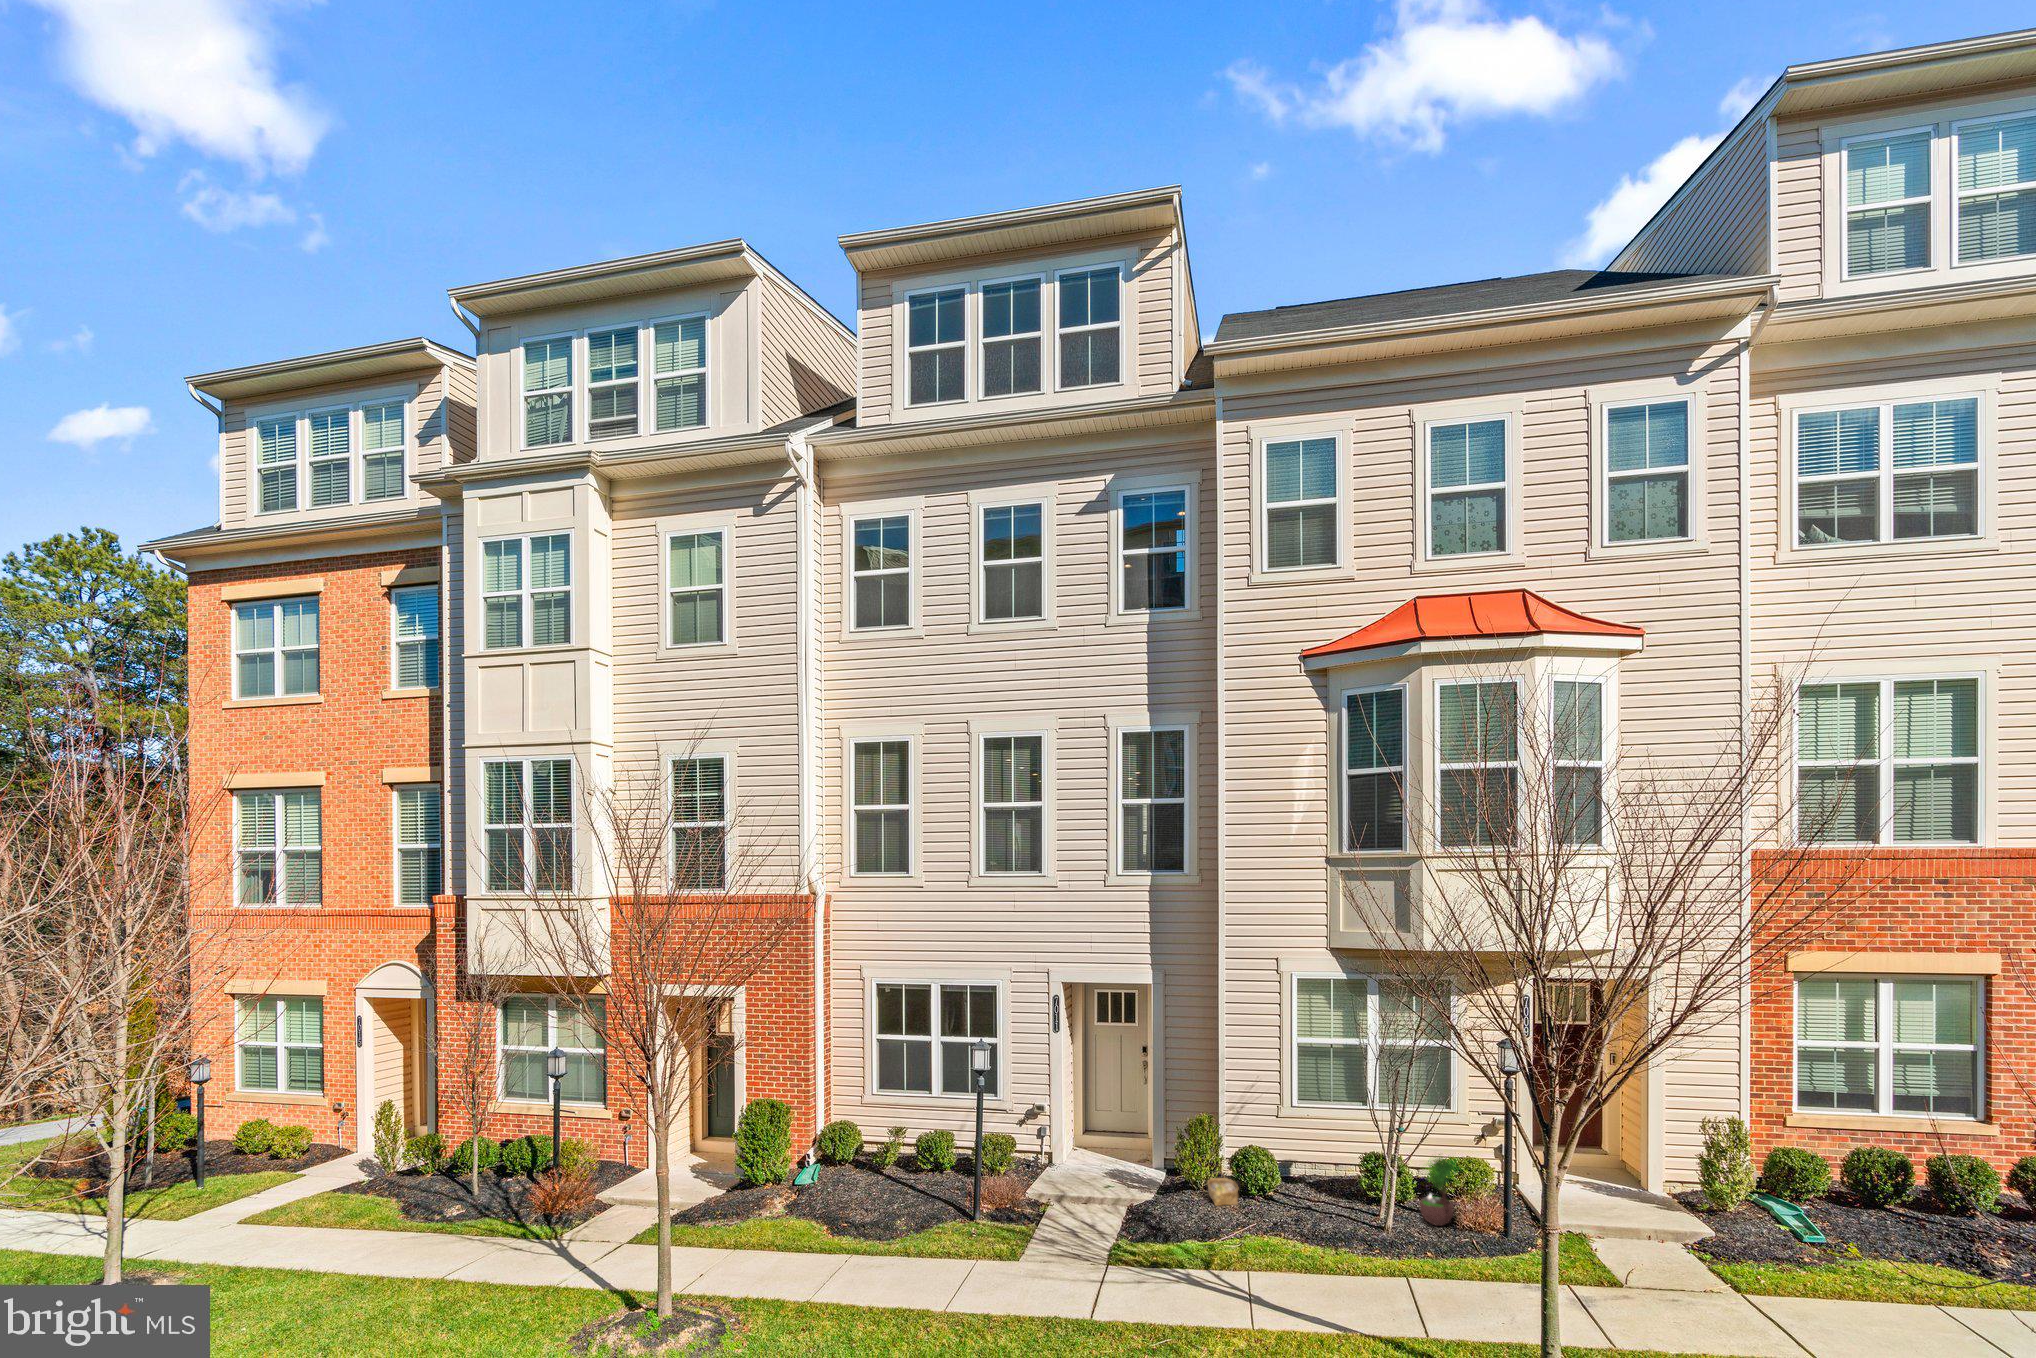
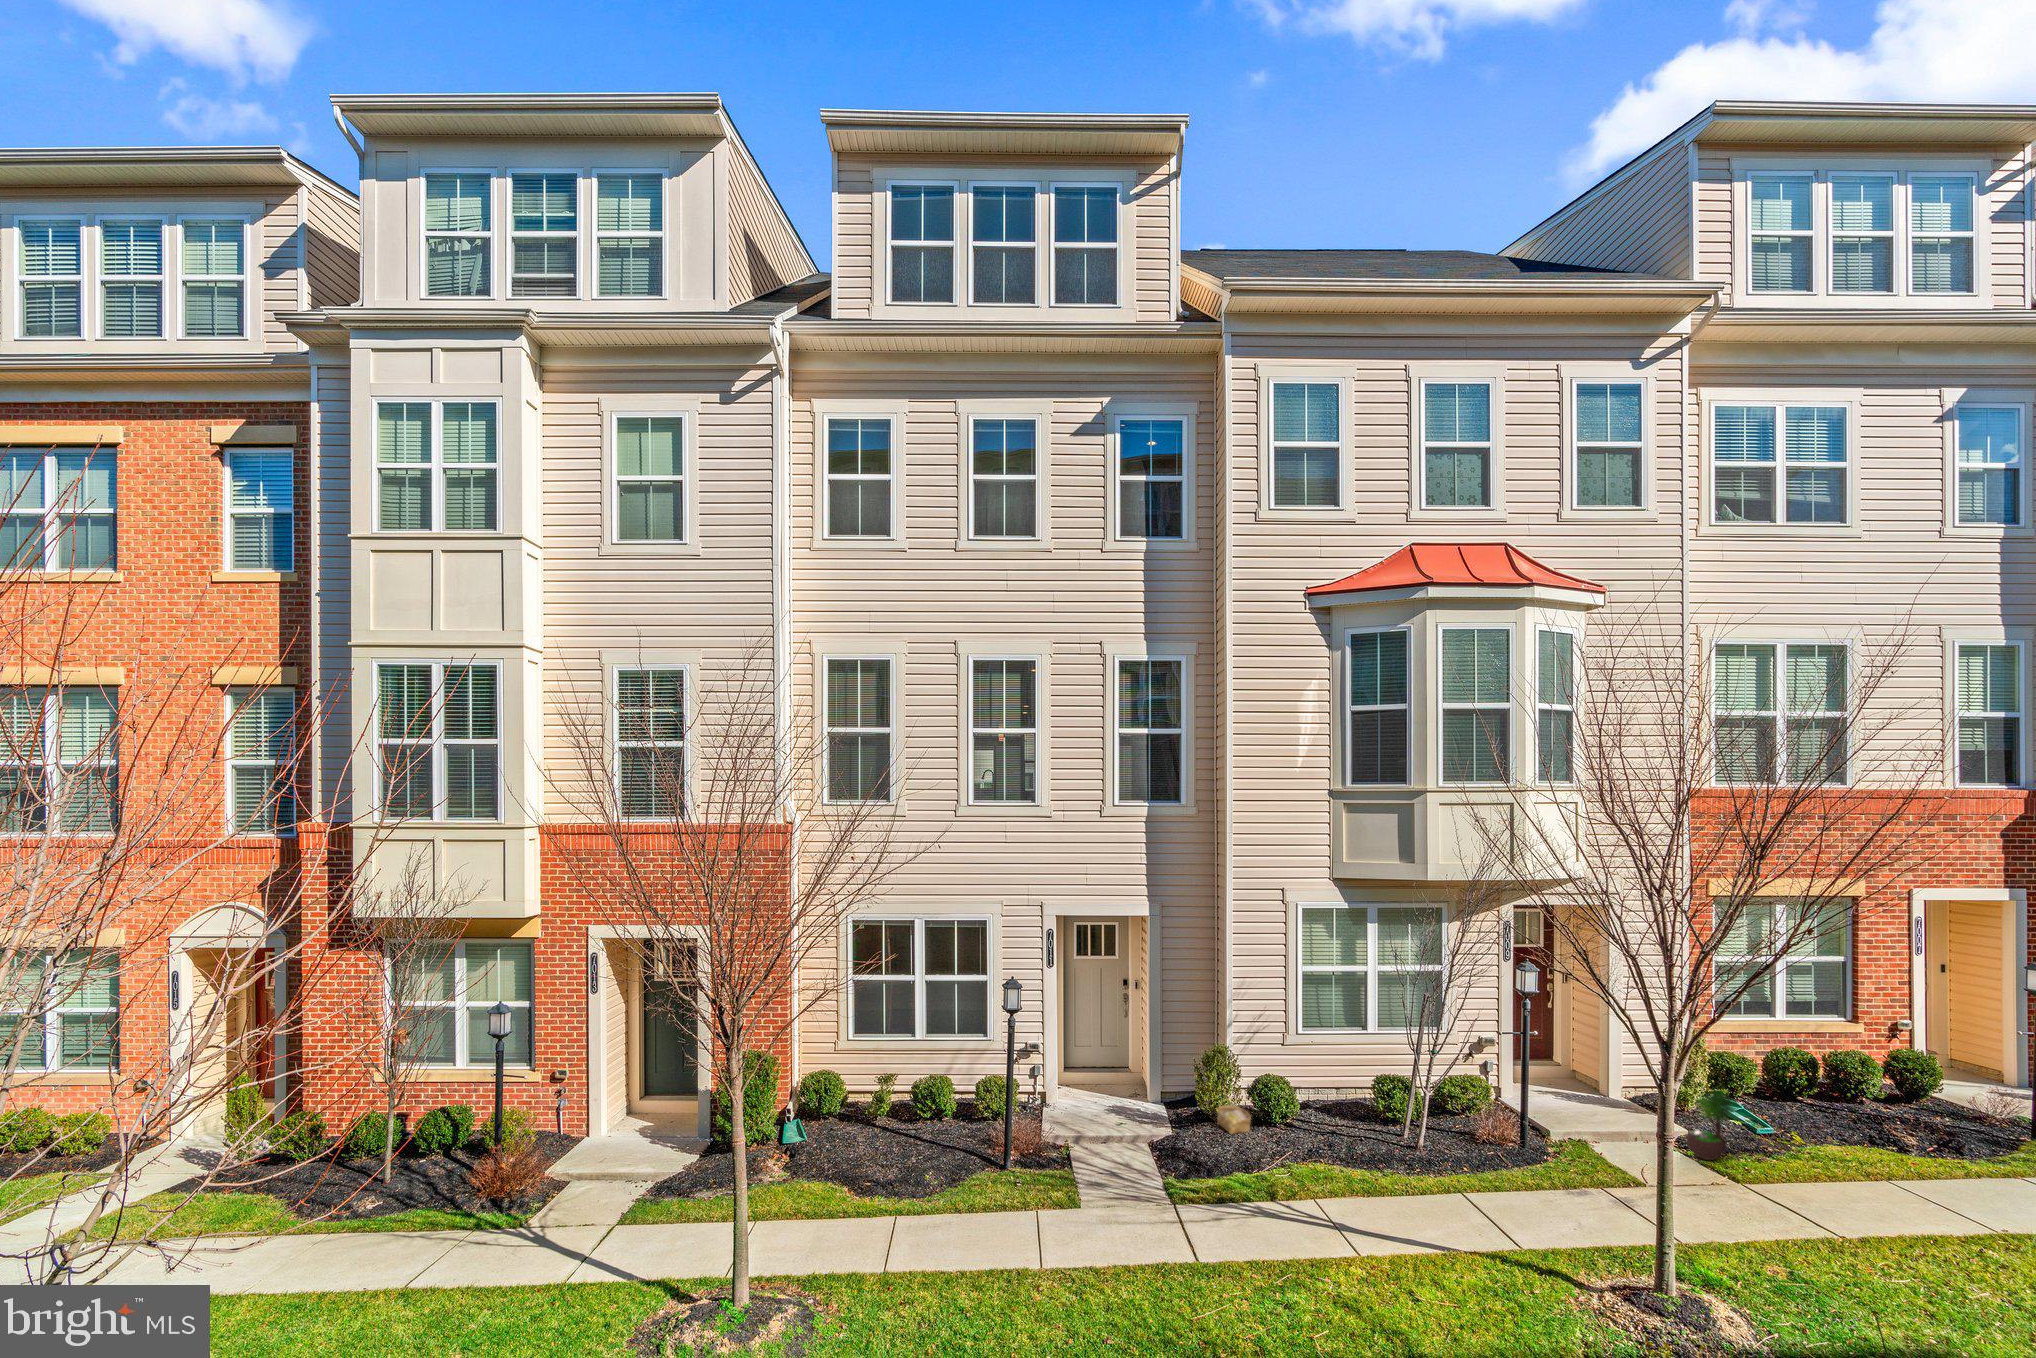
potted tree: present [1420,1154,1457,1226] -> present [1686,1090,1736,1160]

